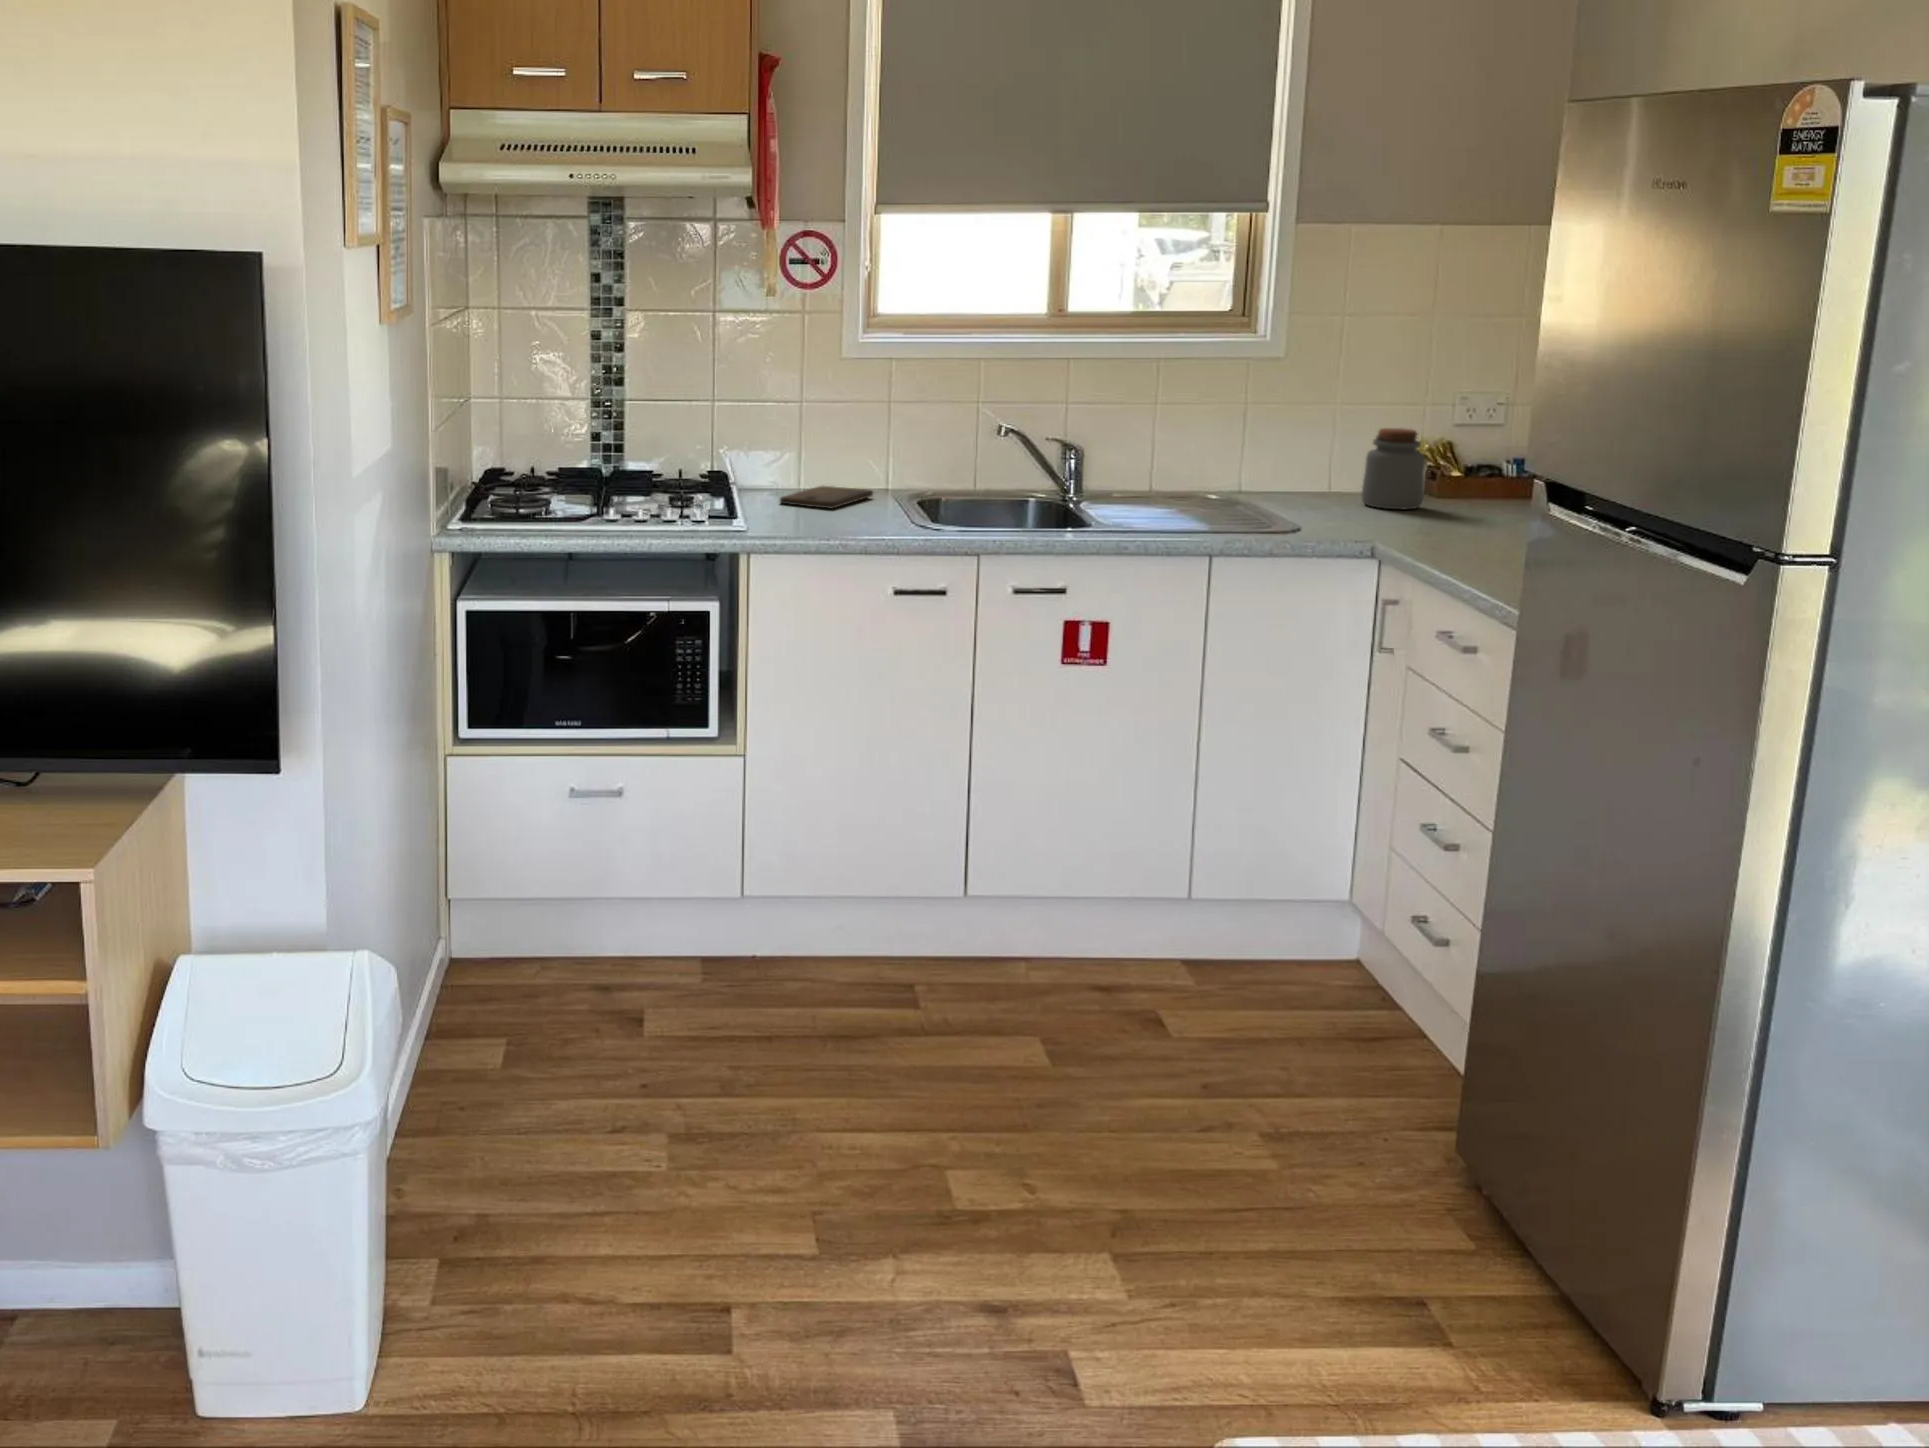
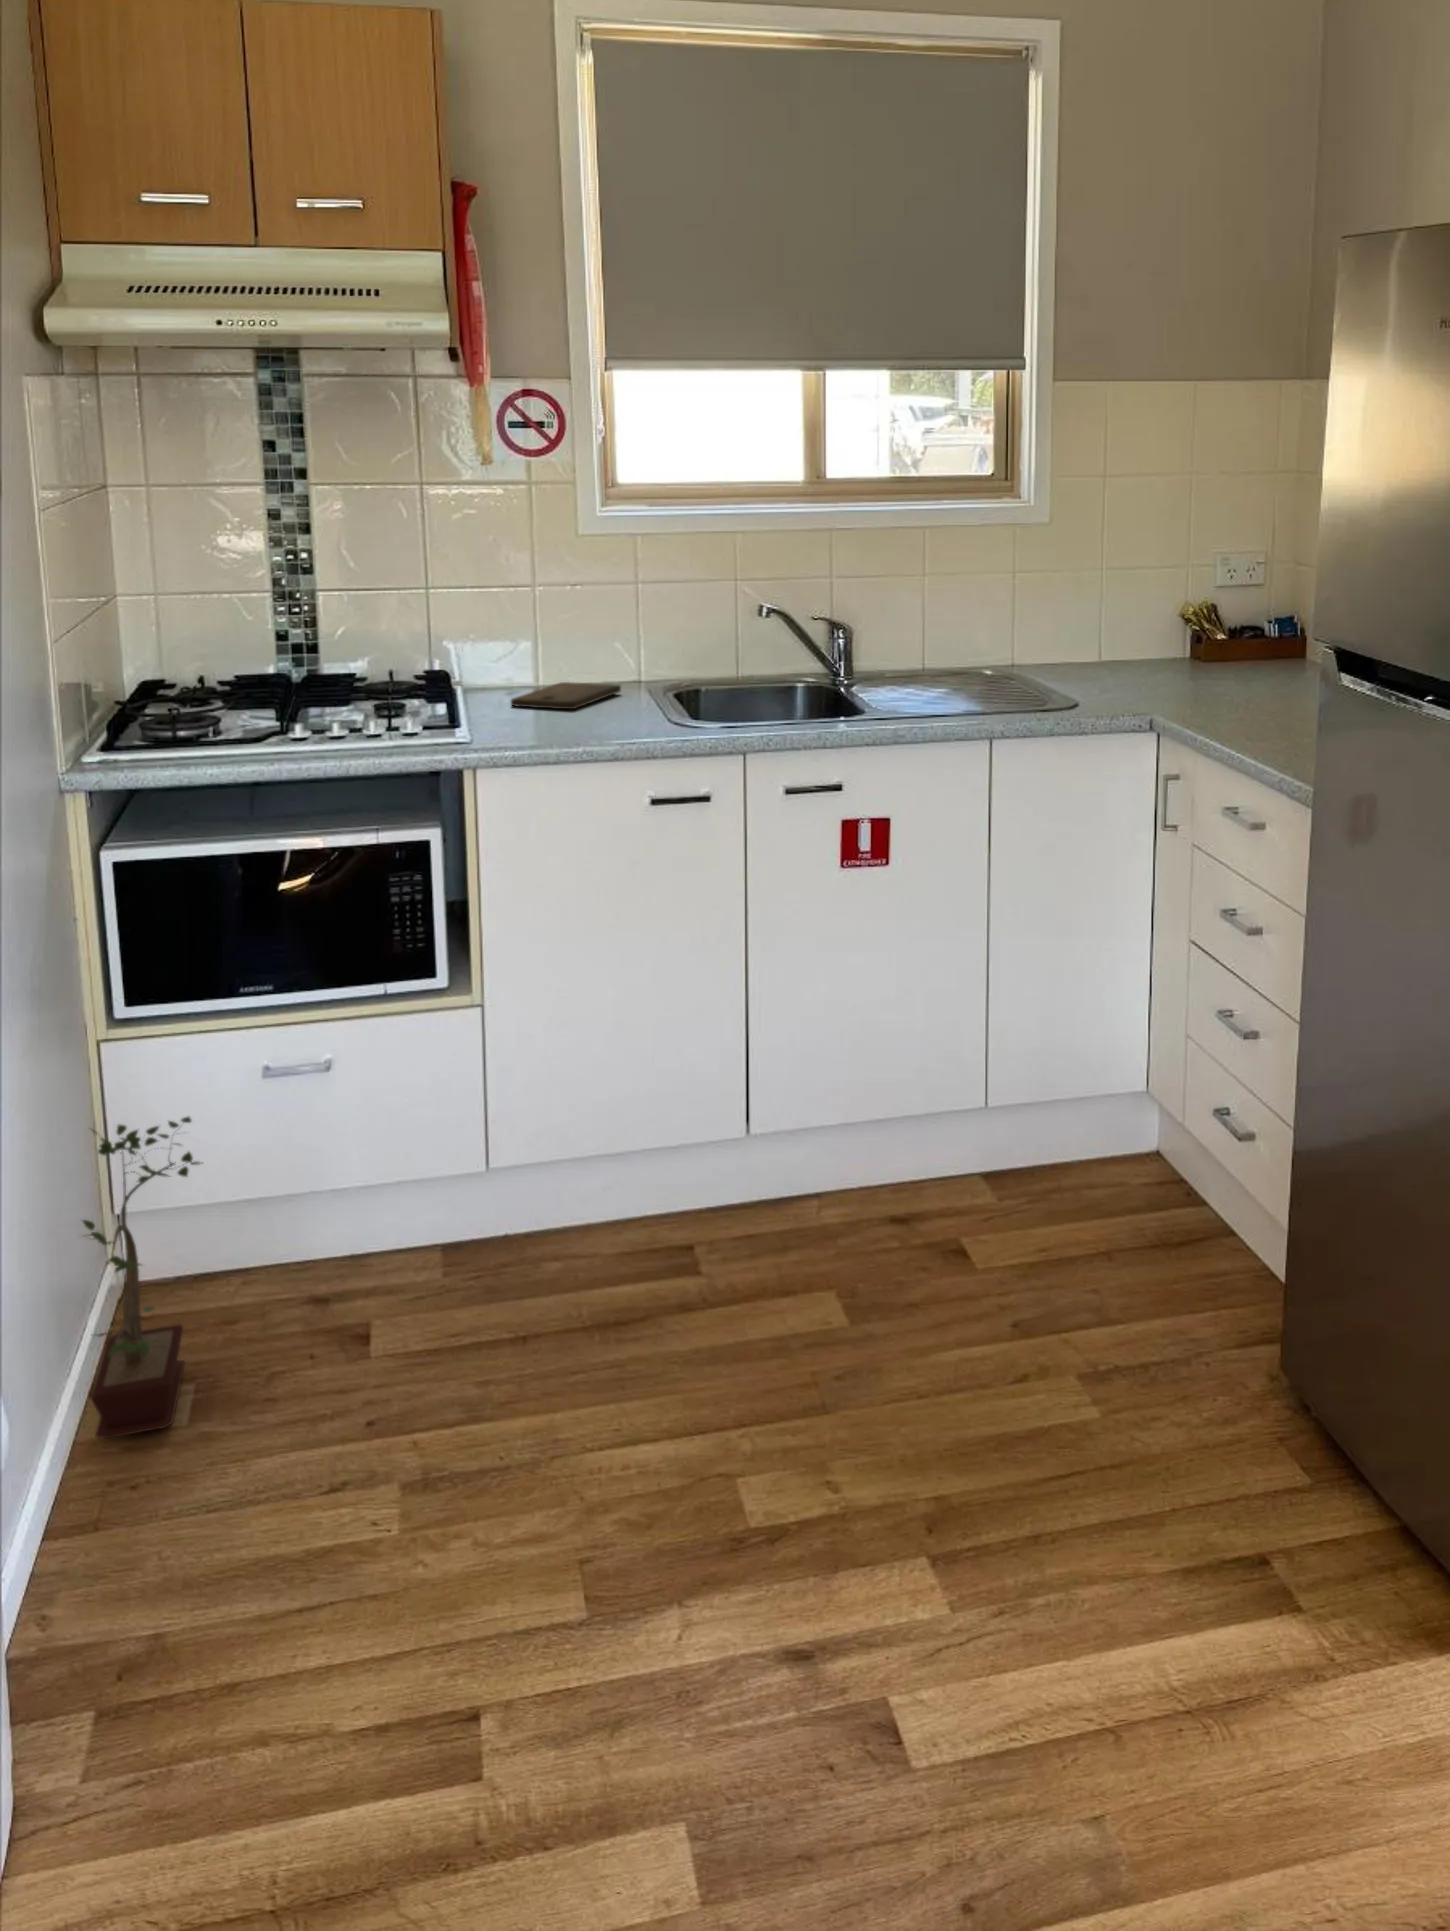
jar: present [1362,428,1425,509] -> none [1134,595,1194,679]
potted plant: none [436,814,526,1061] -> present [83,1117,203,1438]

